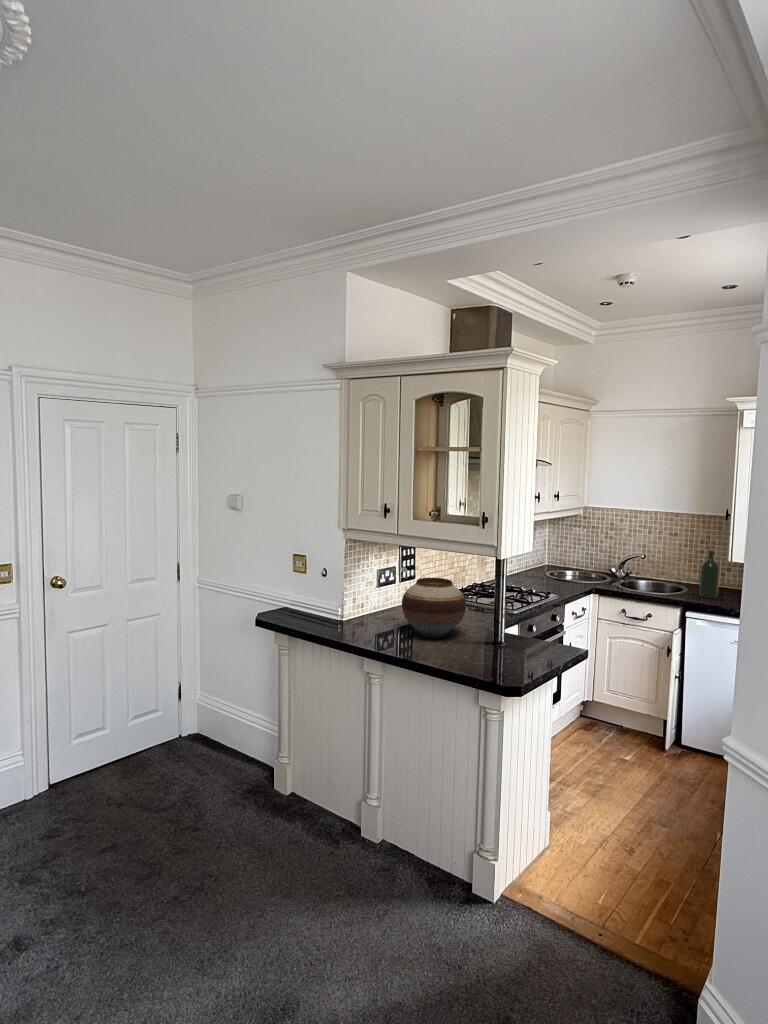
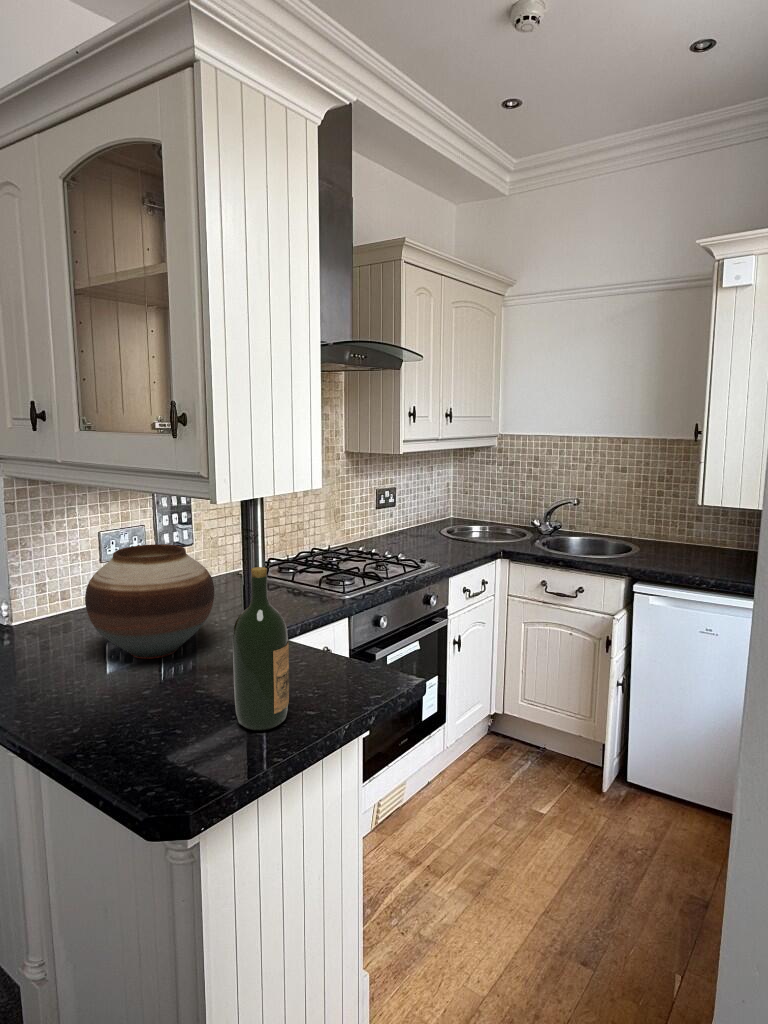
wine bottle: present [700,548,719,598] -> present [233,567,289,730]

